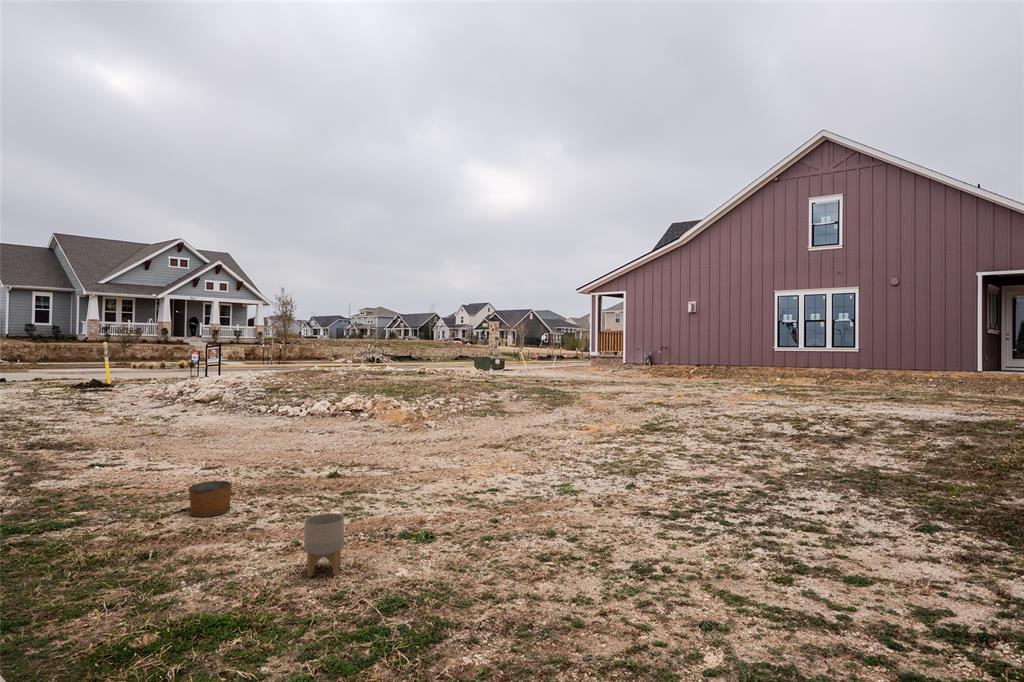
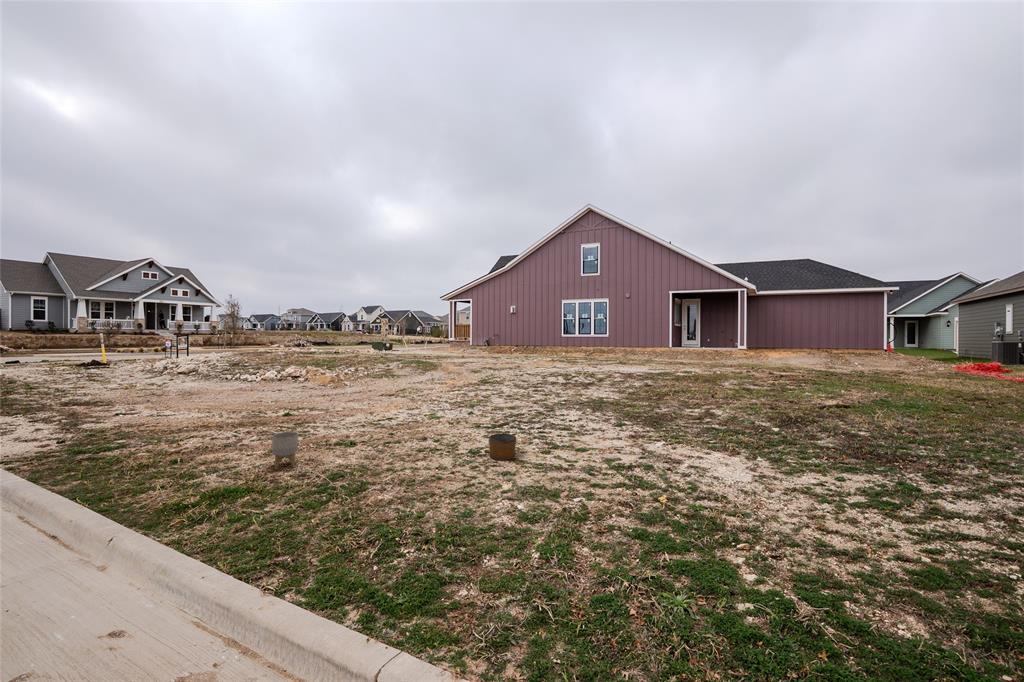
bucket: present [188,467,232,517] -> present [489,423,516,460]

